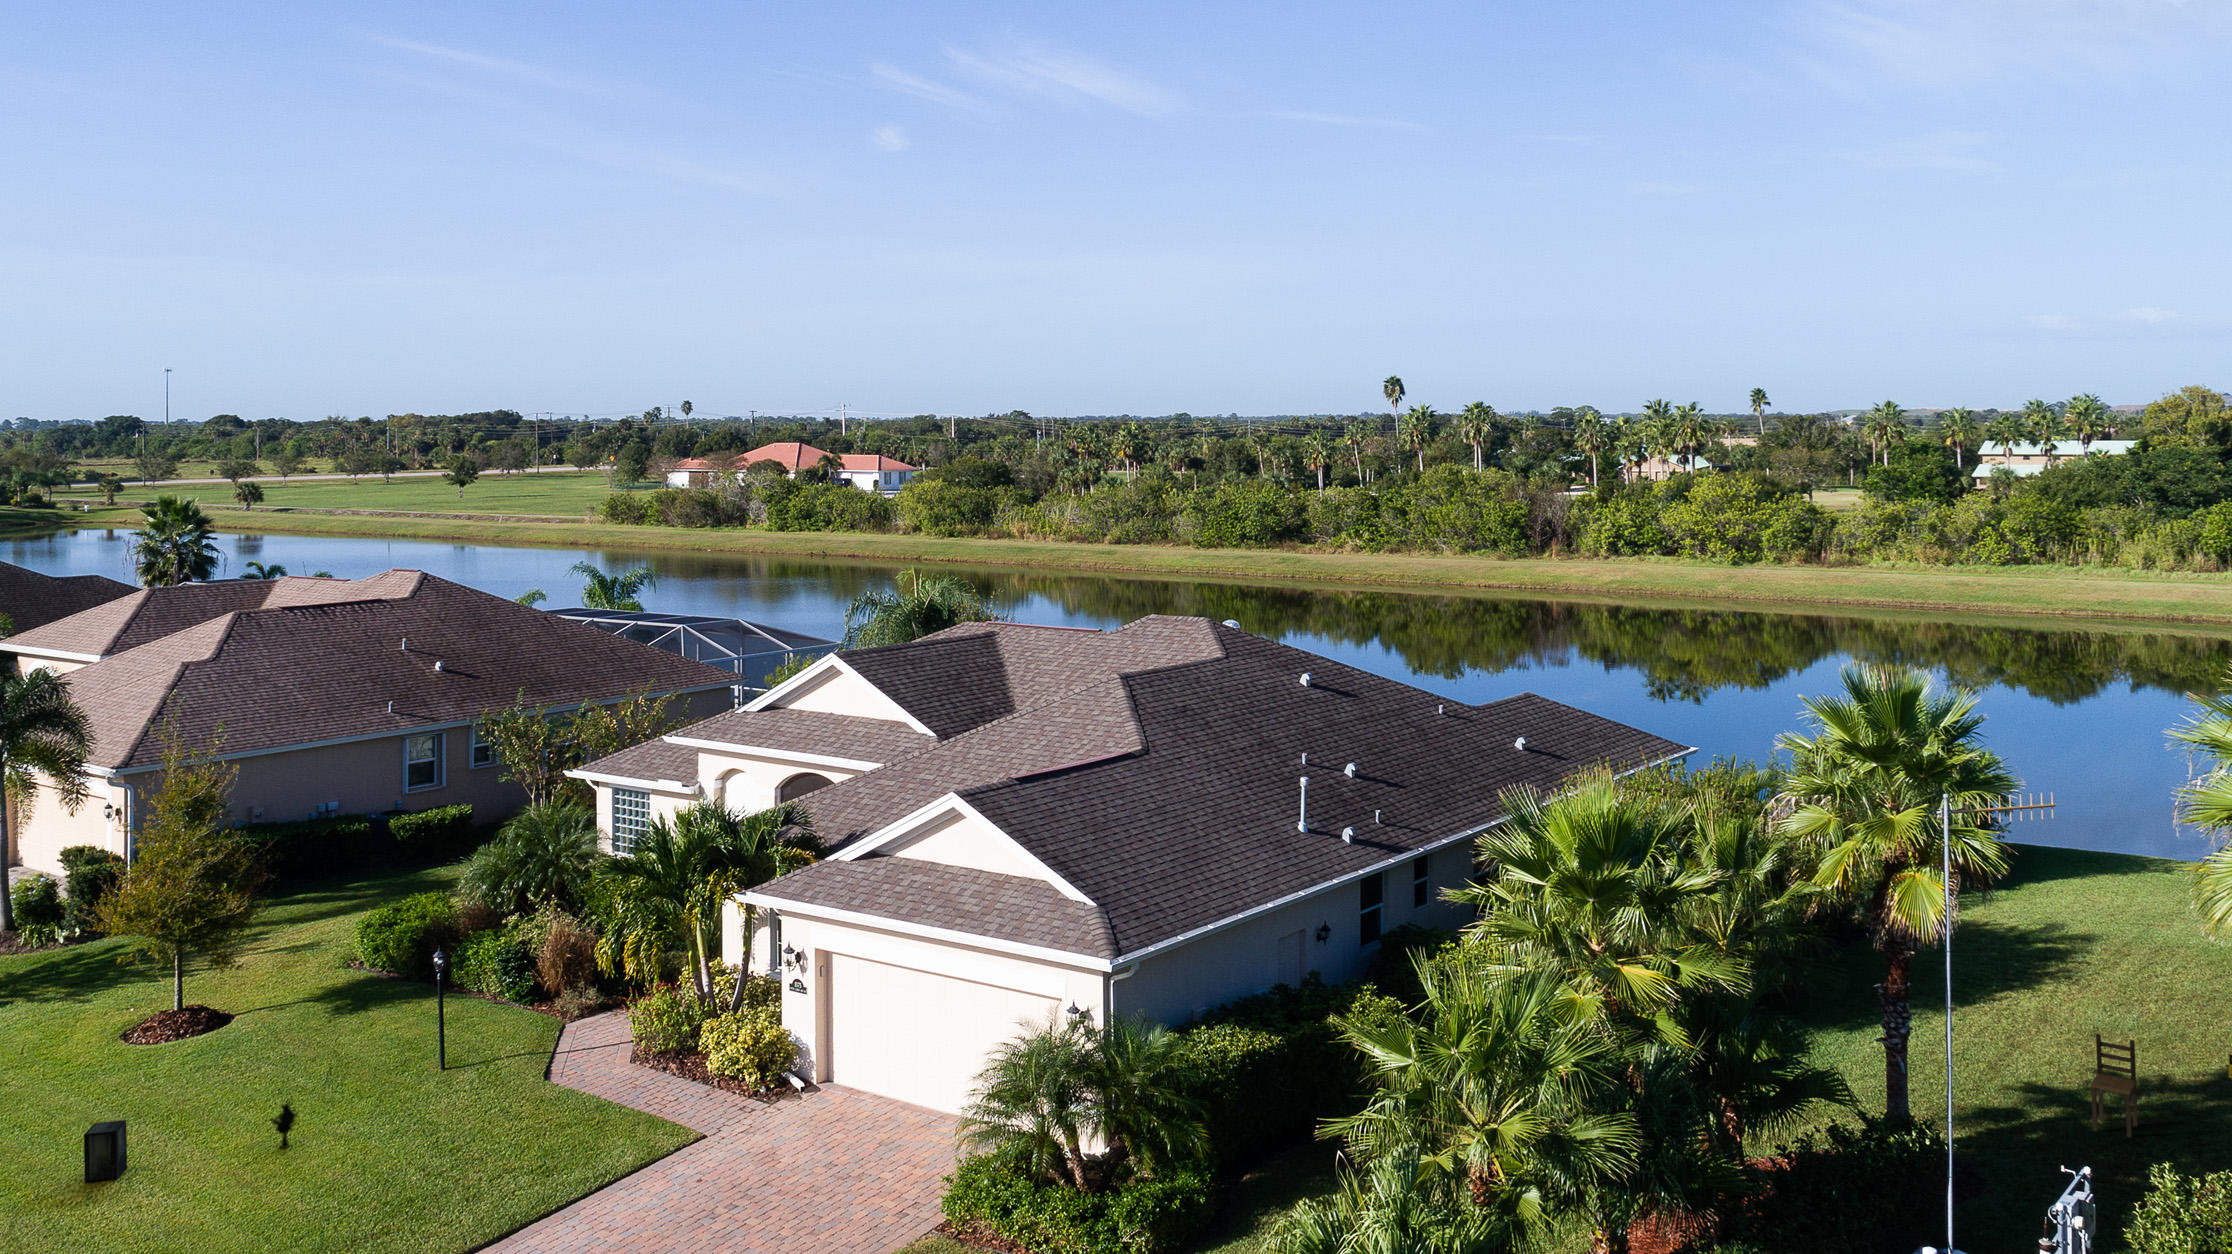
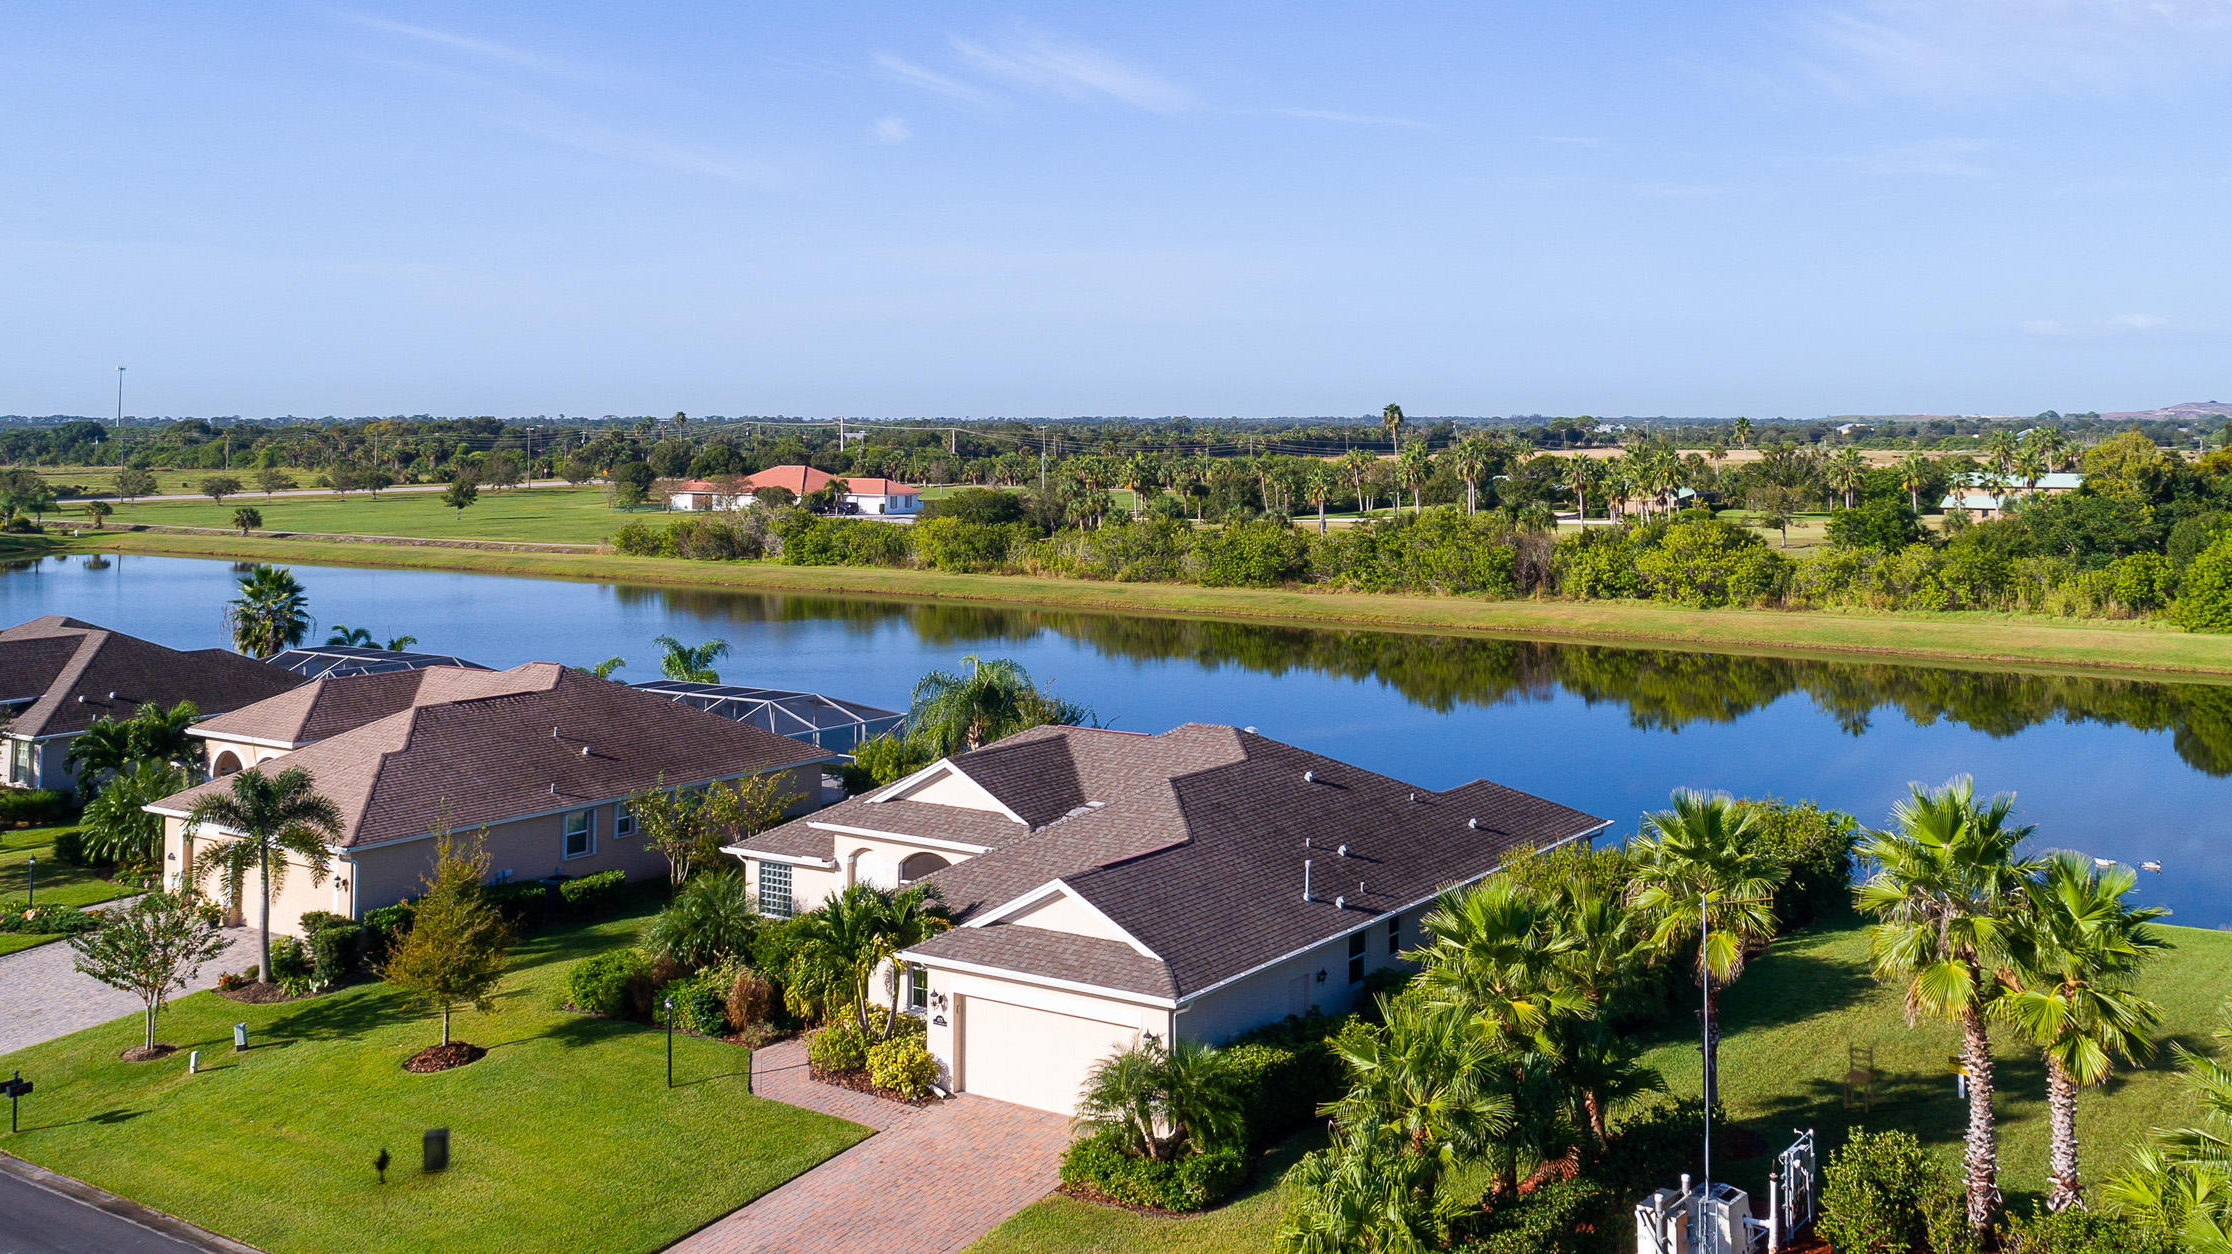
decorative plant: present [272,1098,298,1148] -> present [372,1145,392,1183]

